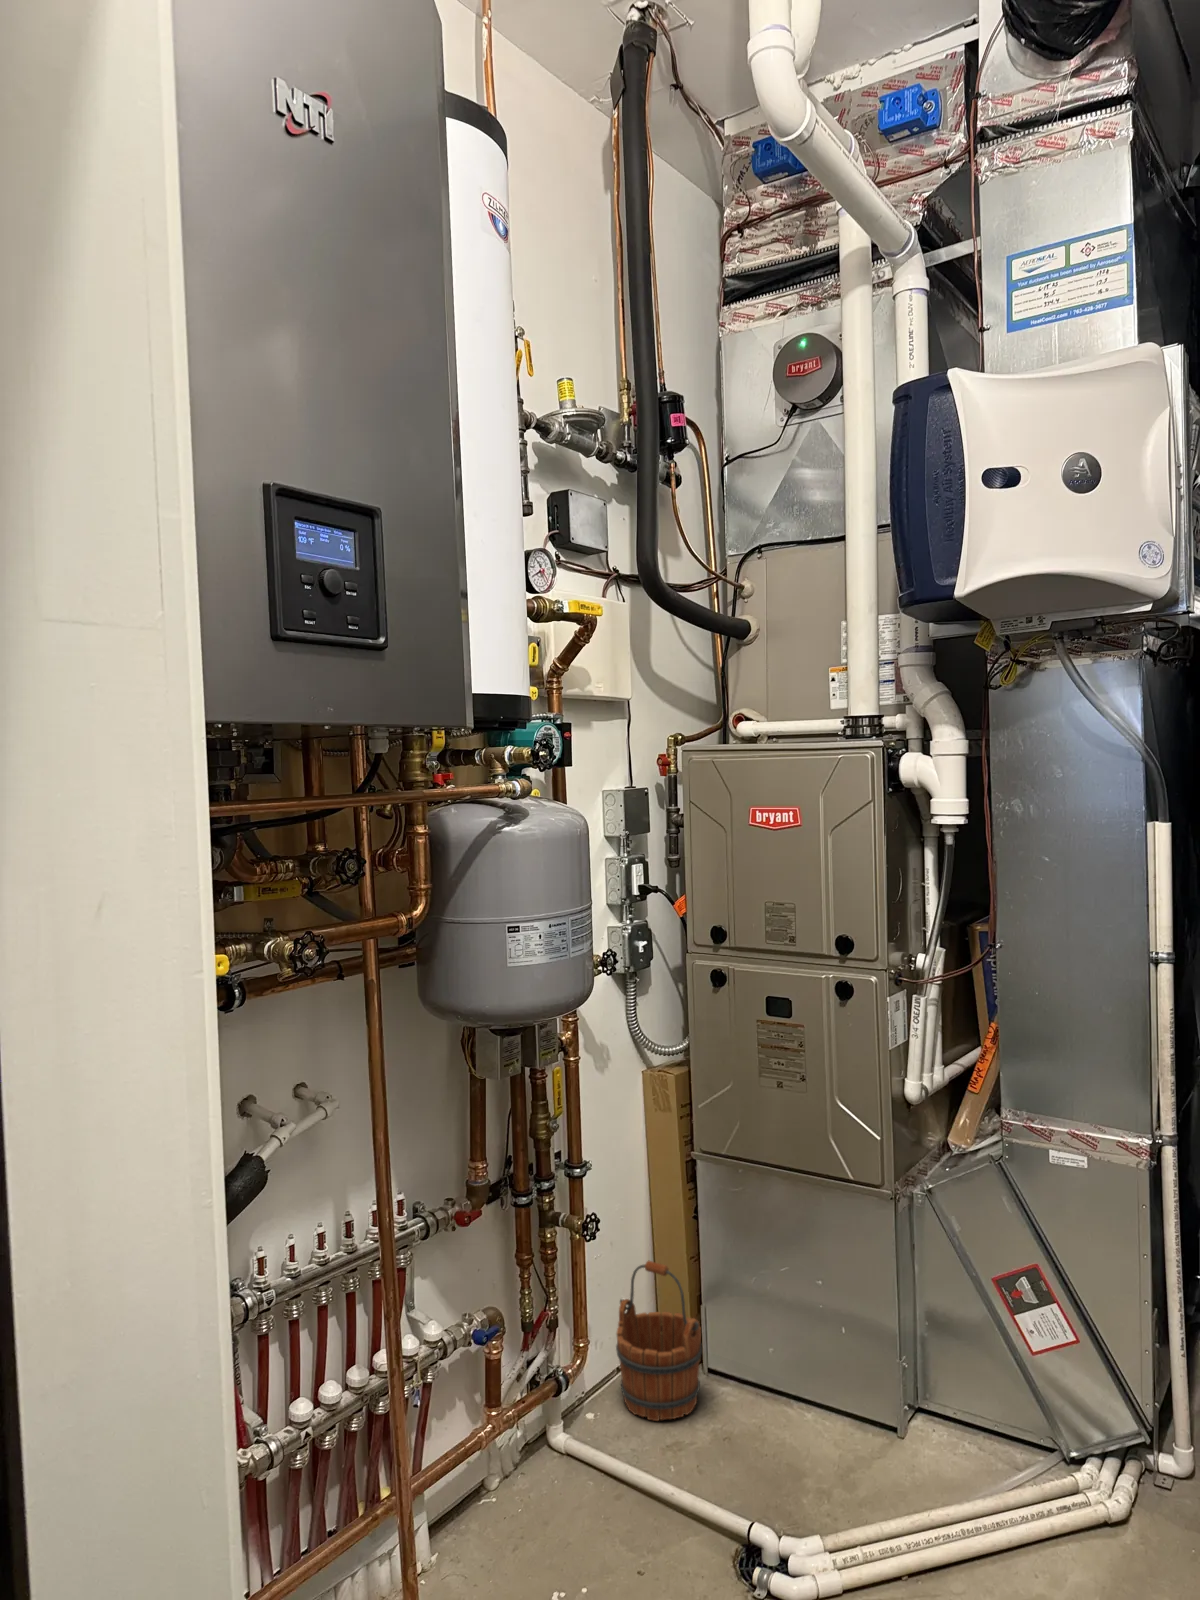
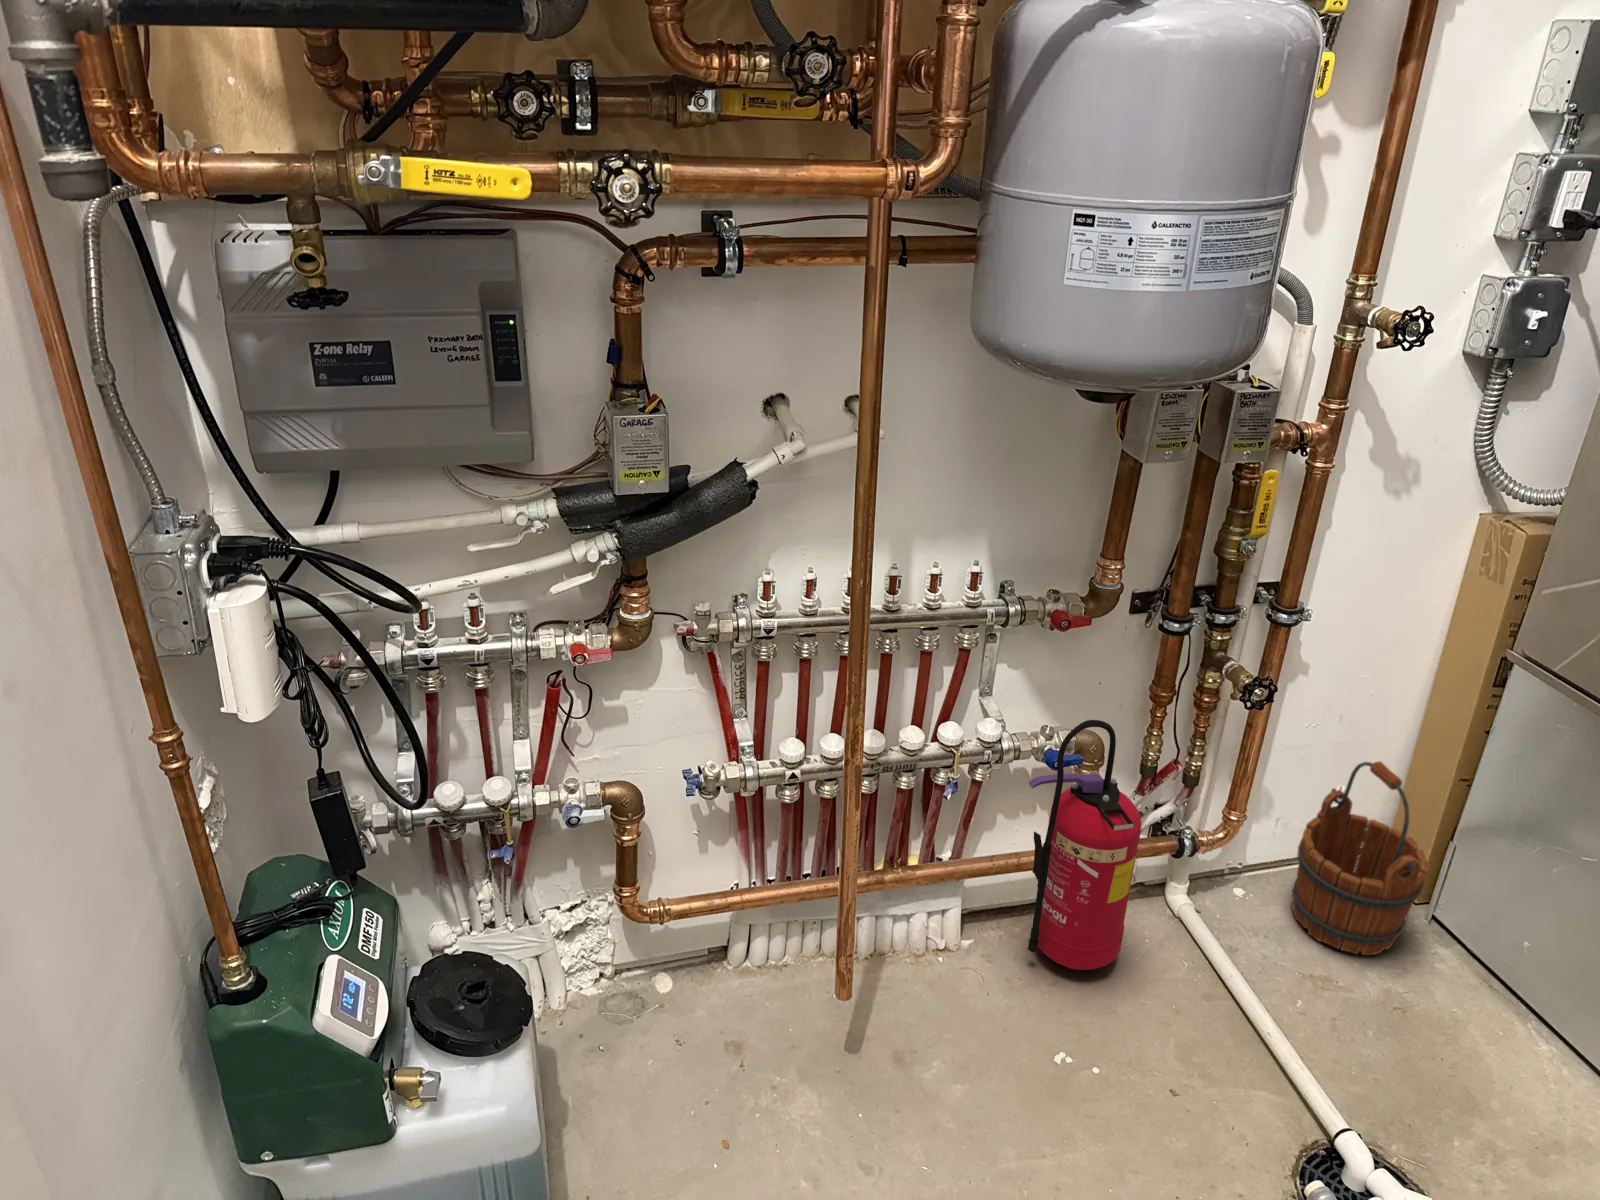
fire extinguisher: none [466,1291,553,1531] -> present [1028,720,1141,970]

